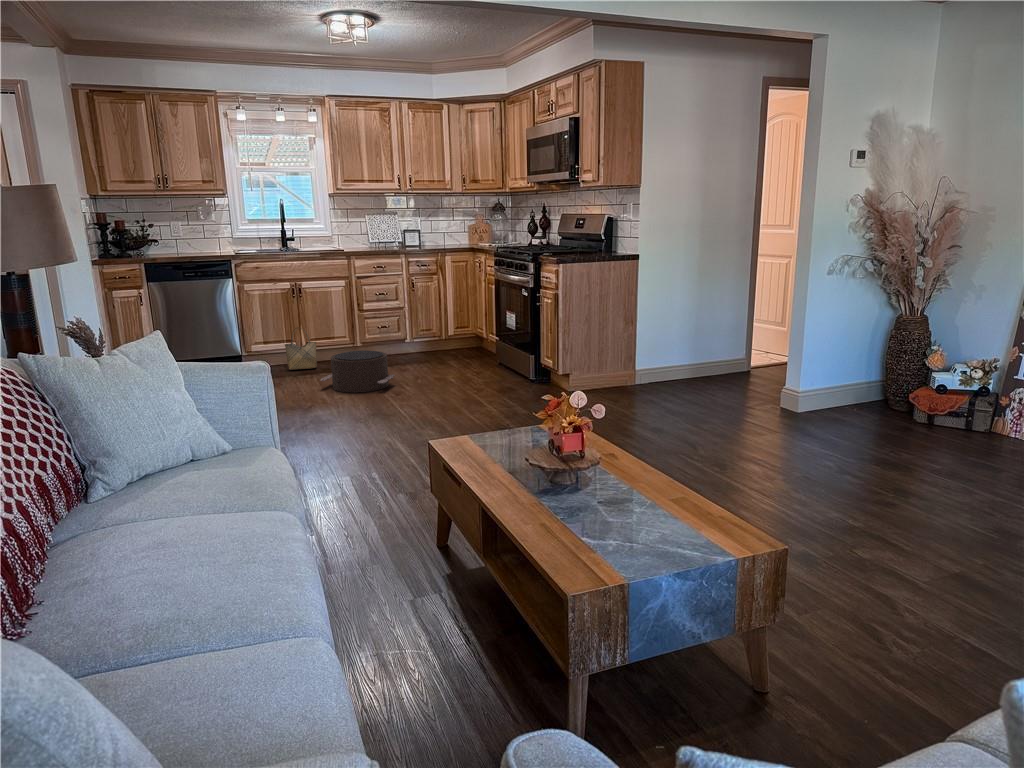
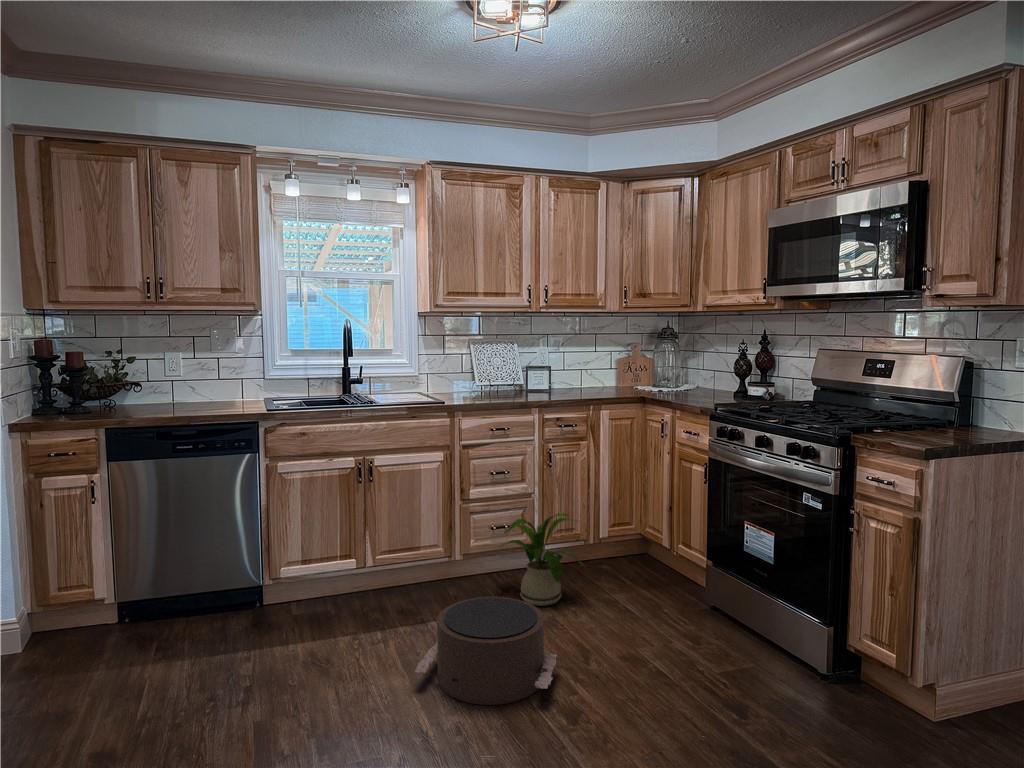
house plant: none [378,313,428,367] -> present [504,513,586,606]
woven basket: present [285,327,317,370] -> none [340,533,393,611]

